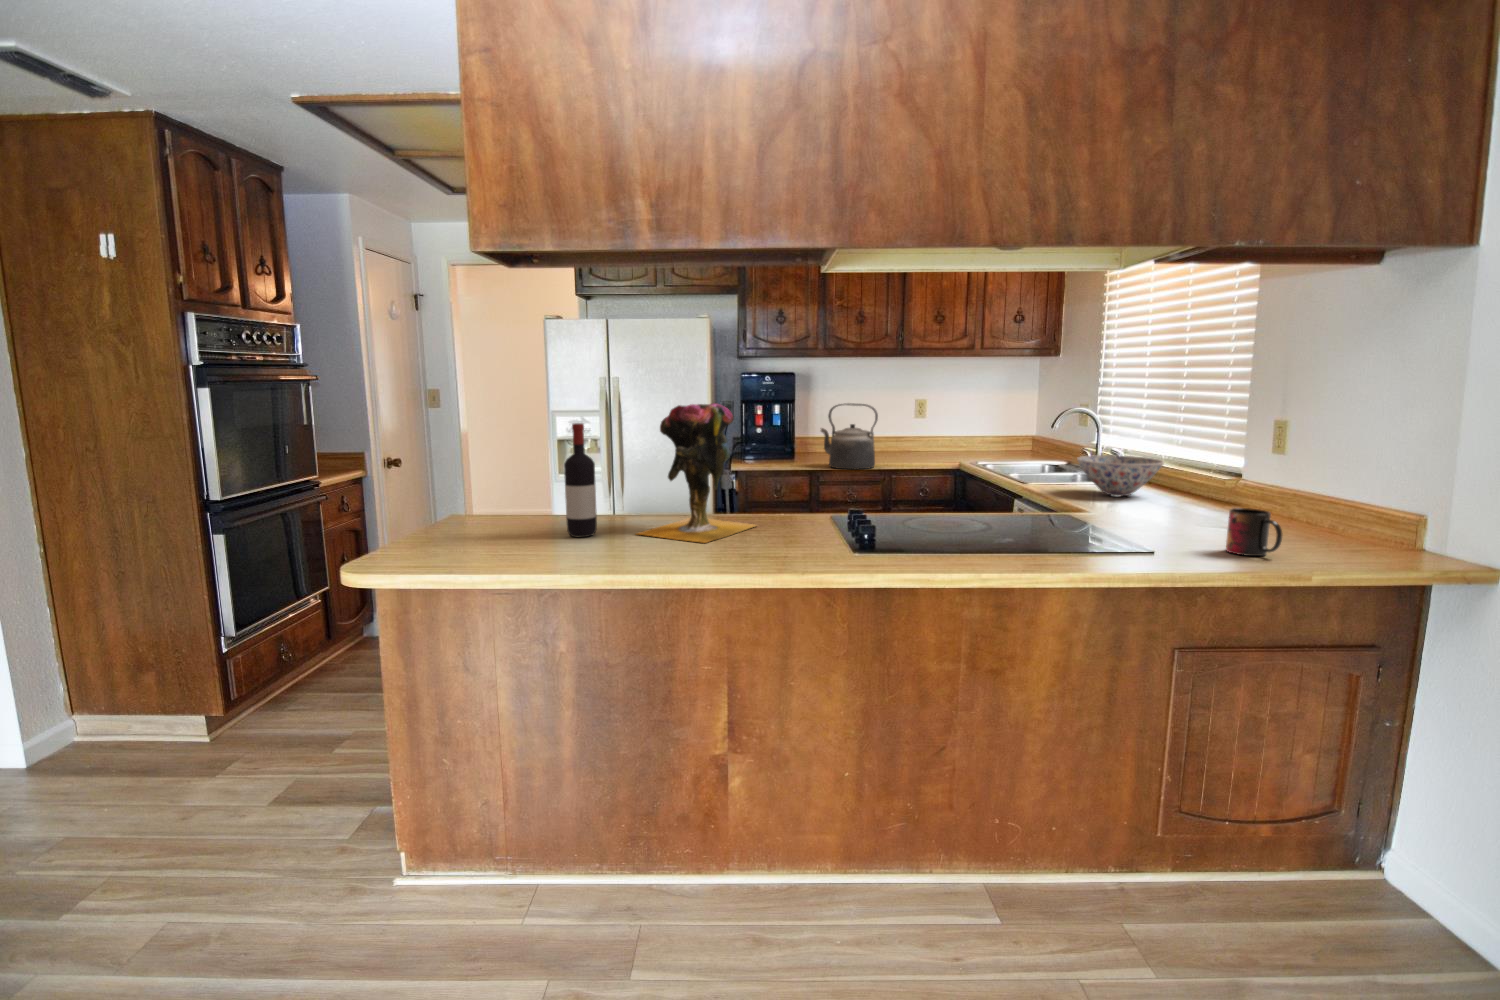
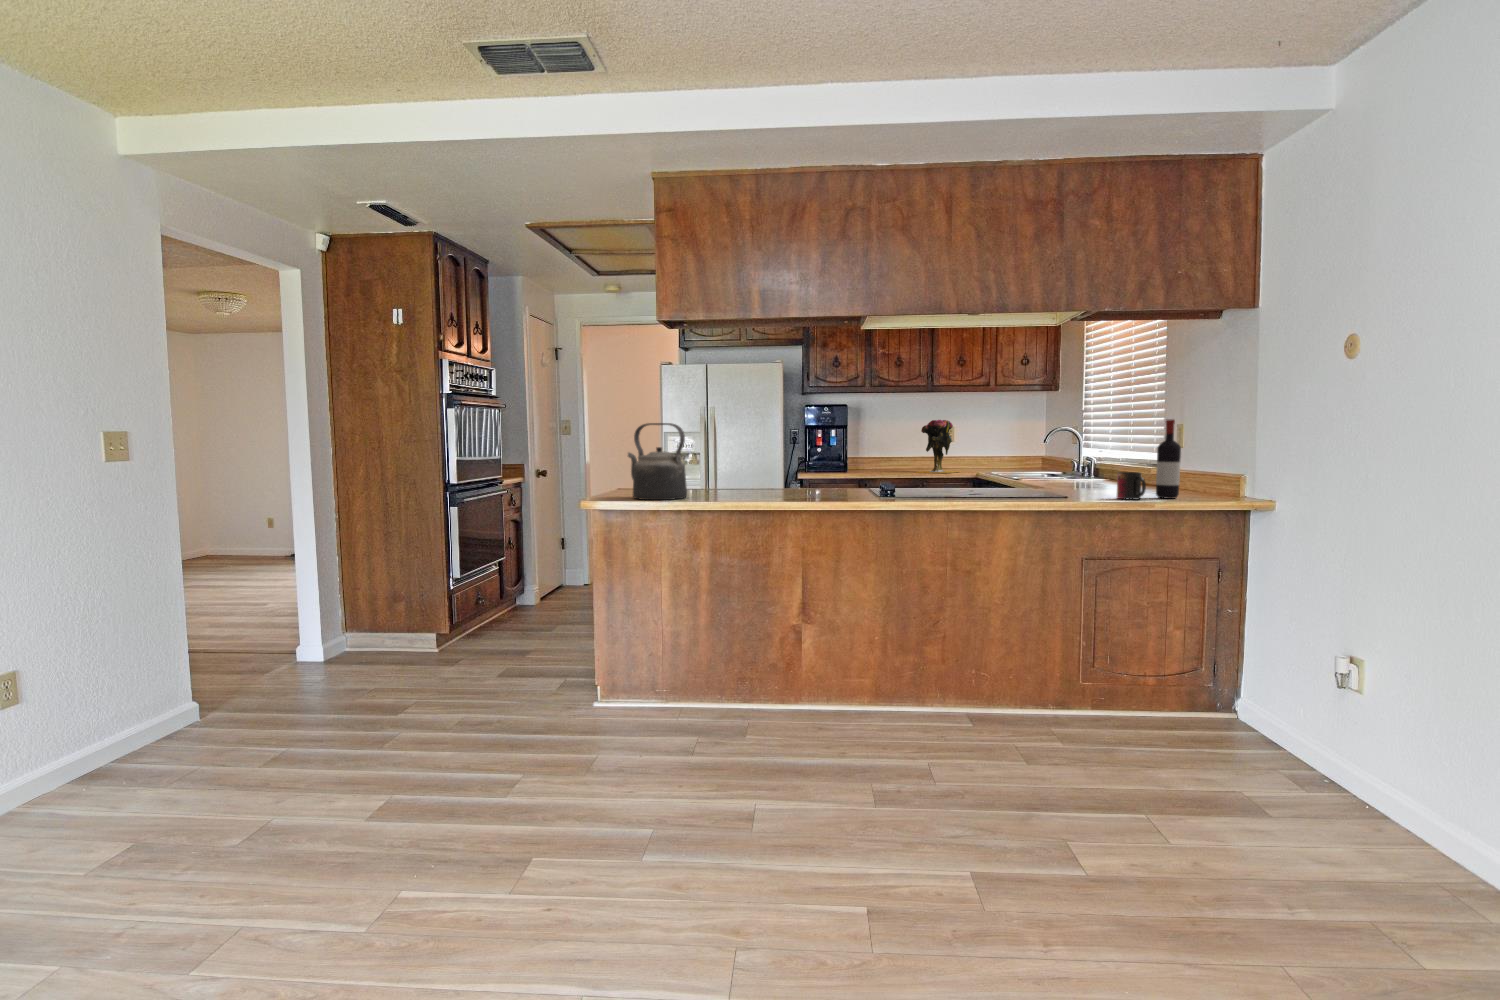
vase: present [638,403,756,543] -> present [917,420,959,473]
kettle: present [821,403,878,469] -> present [628,423,687,500]
wine bottle: present [564,423,597,537] -> present [1156,419,1181,499]
bowl: present [1077,455,1164,496] -> none [1051,457,1113,484]

